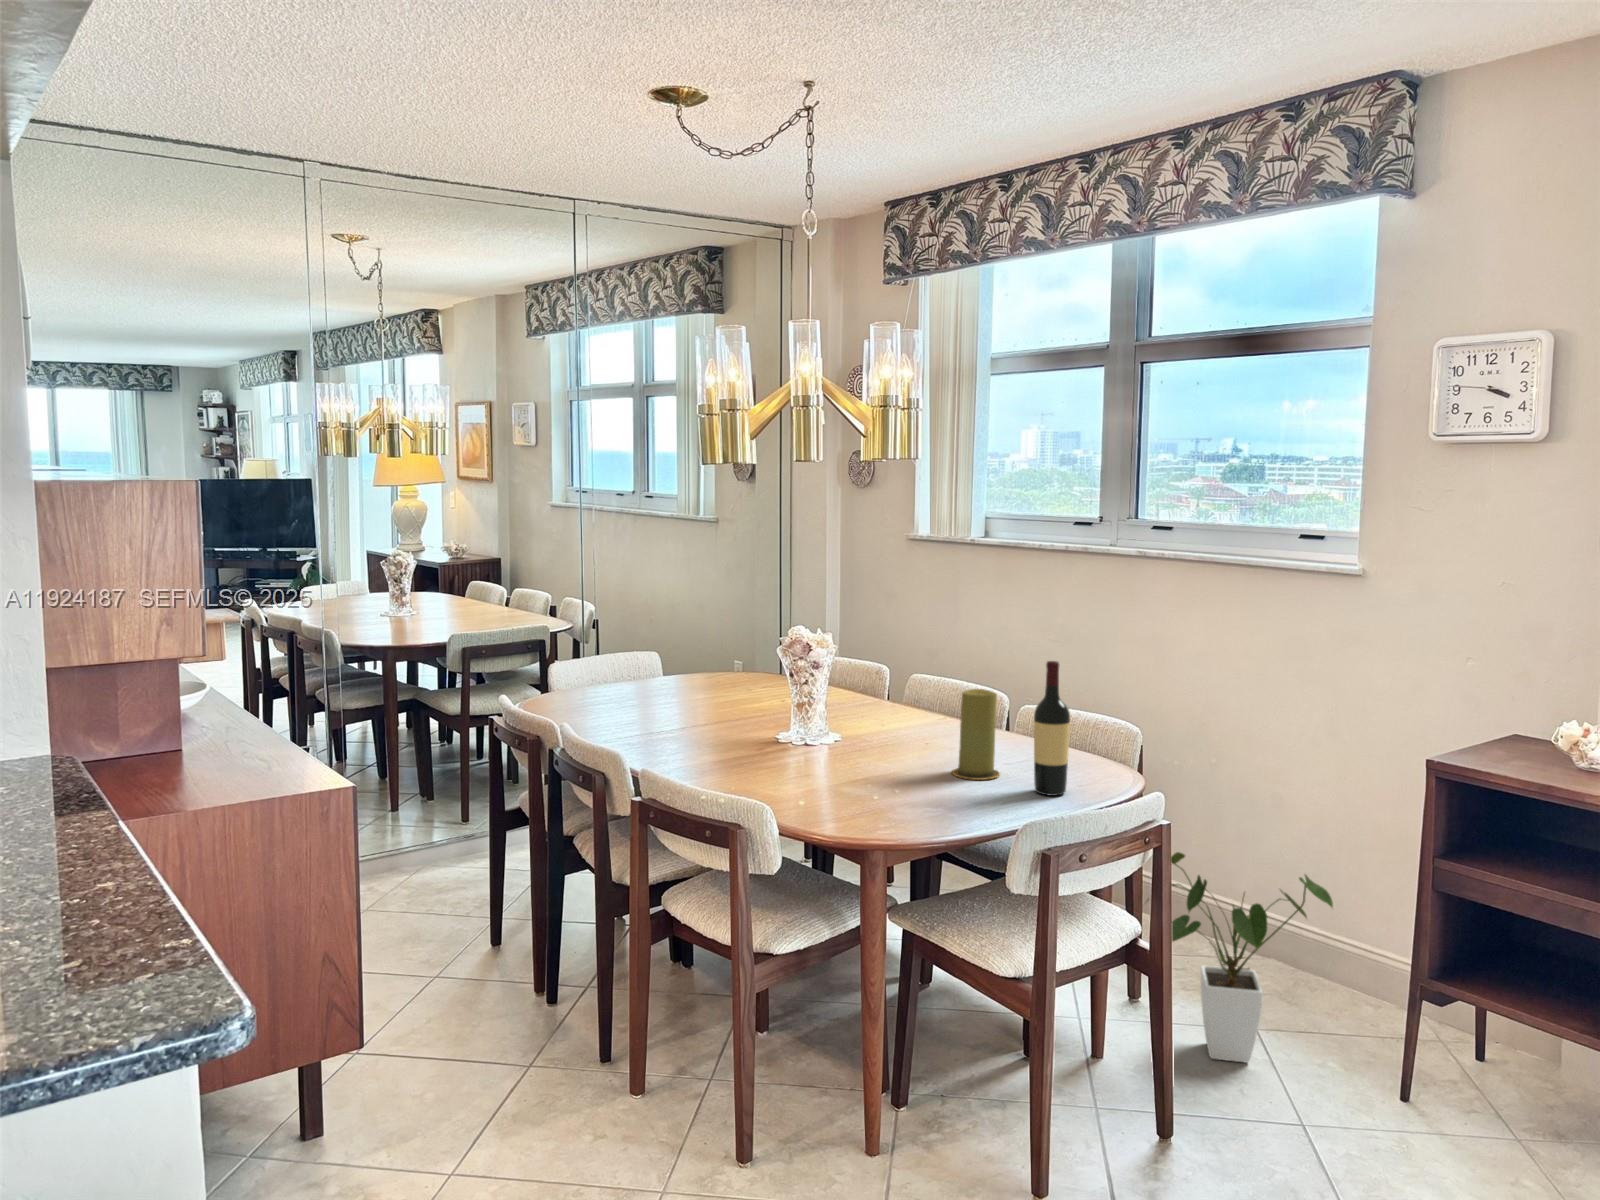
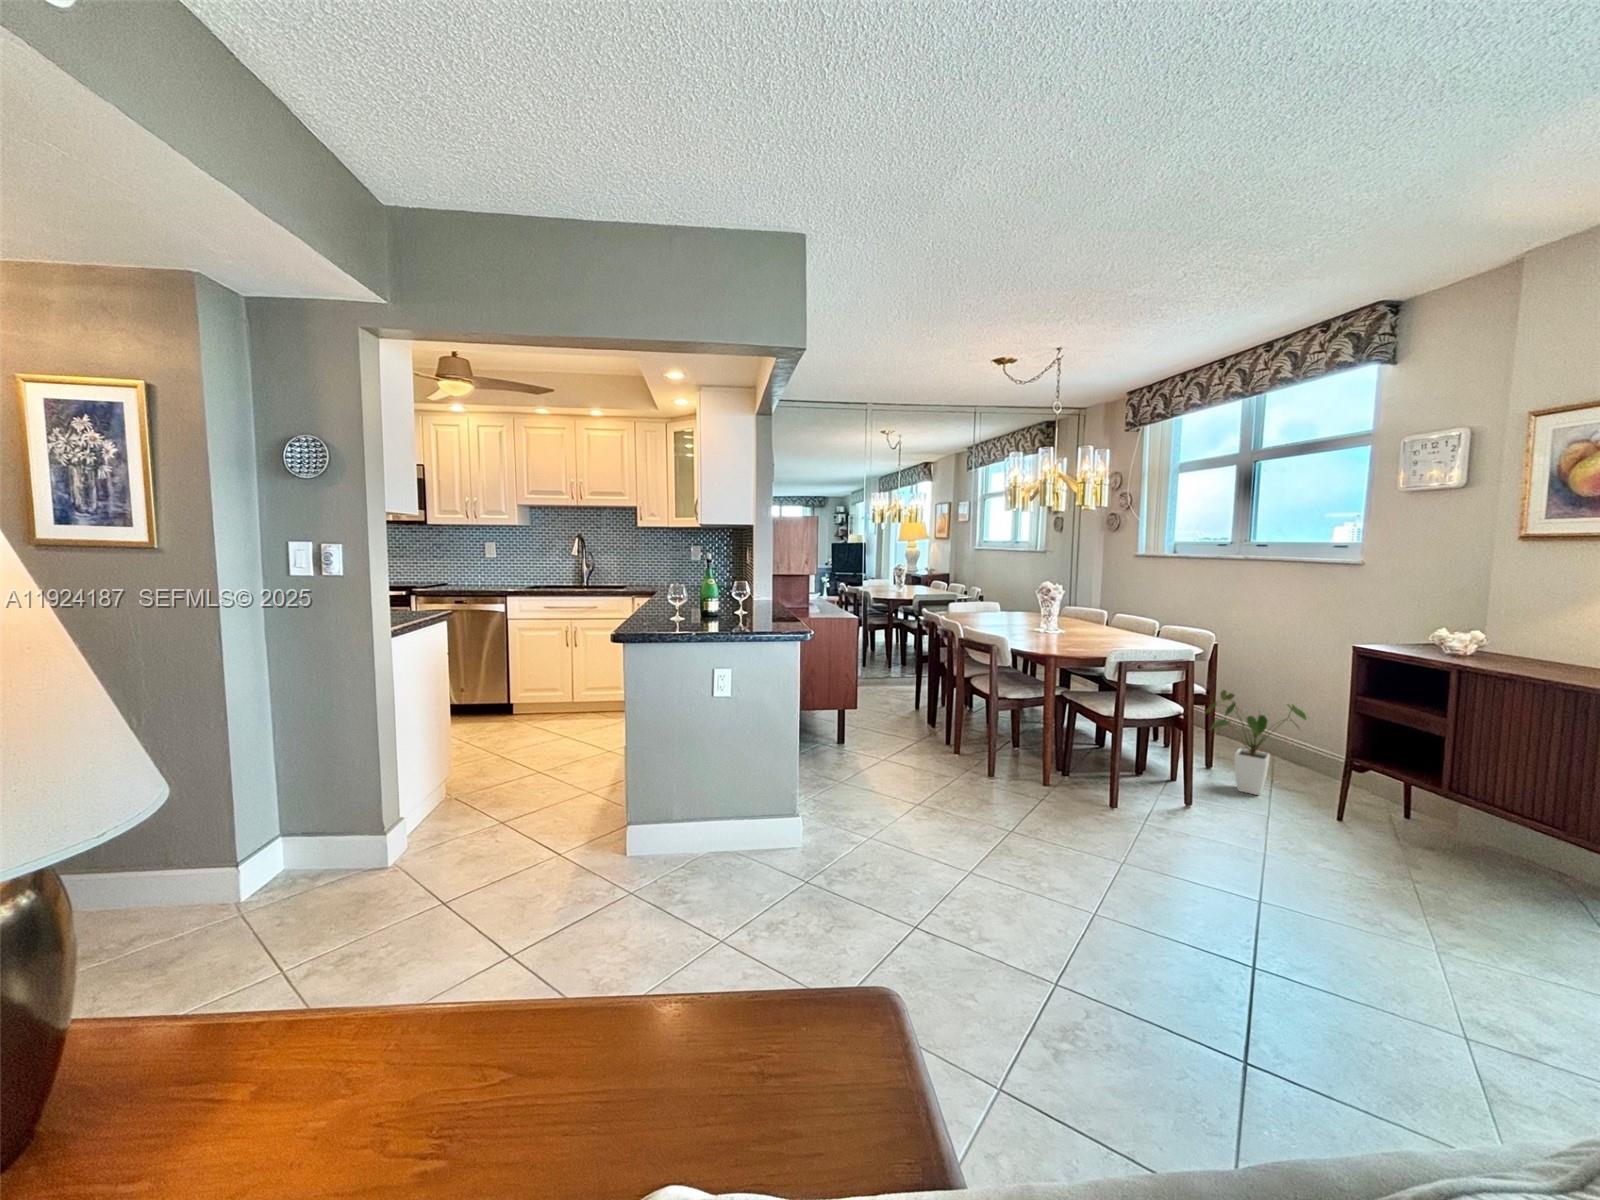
wine bottle: present [1034,661,1070,796] -> none [1137,590,1155,649]
candle: present [952,689,1000,780] -> none [1103,605,1126,643]

